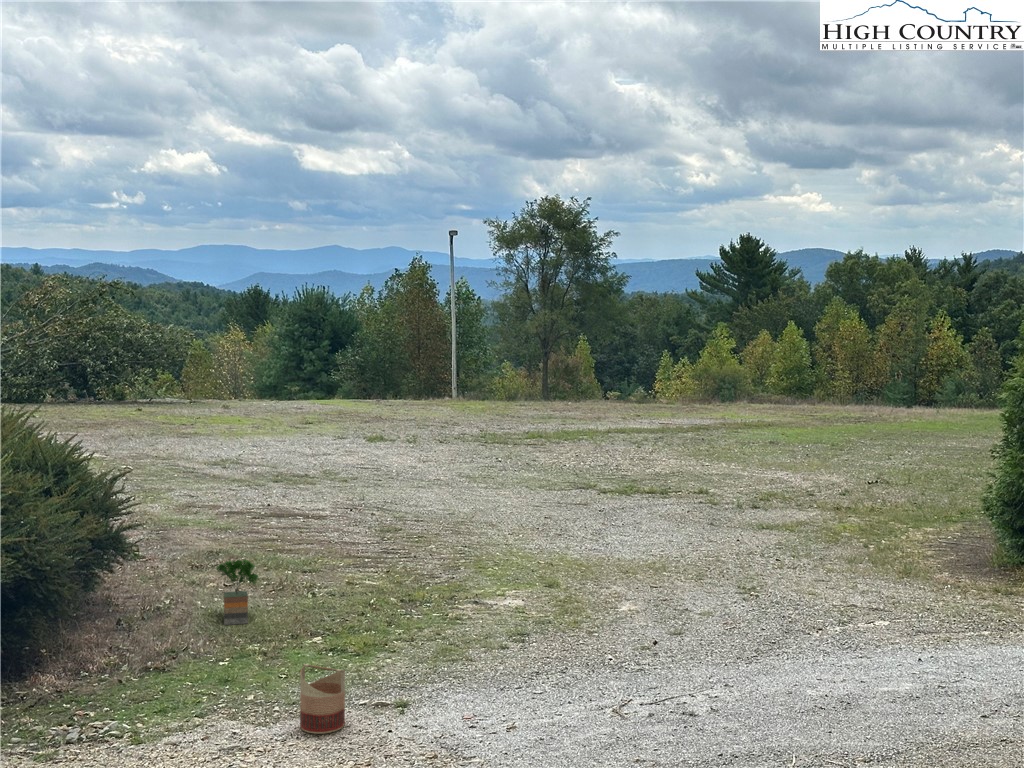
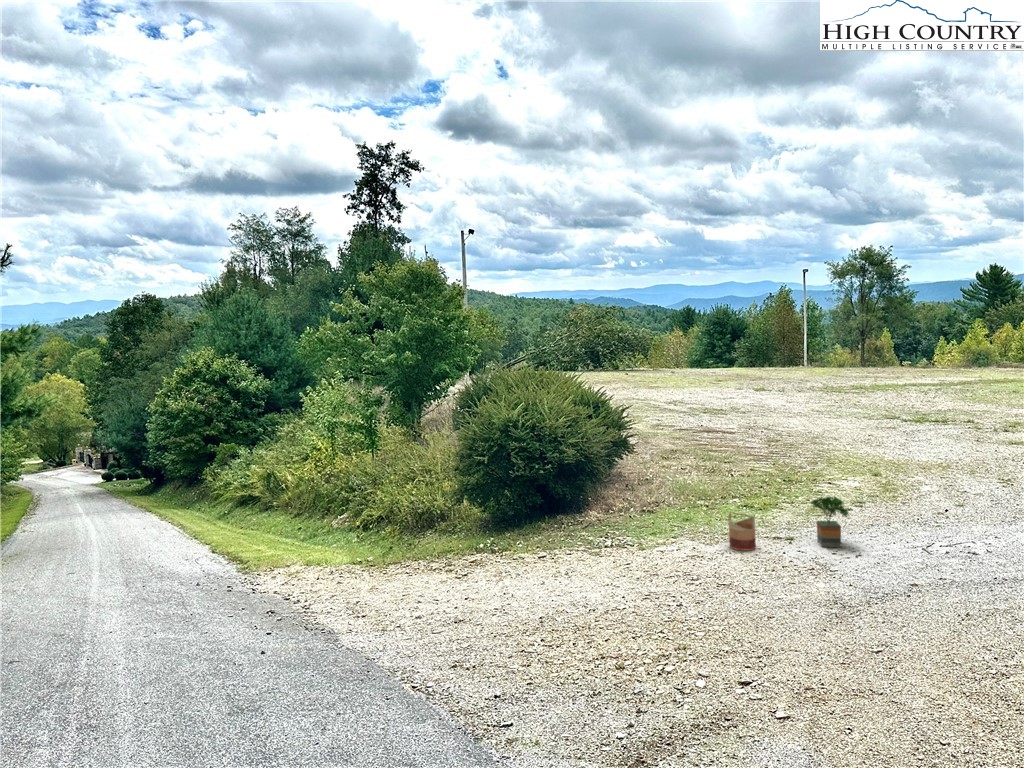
potted tree: present [216,560,258,625] -> present [811,497,848,547]

